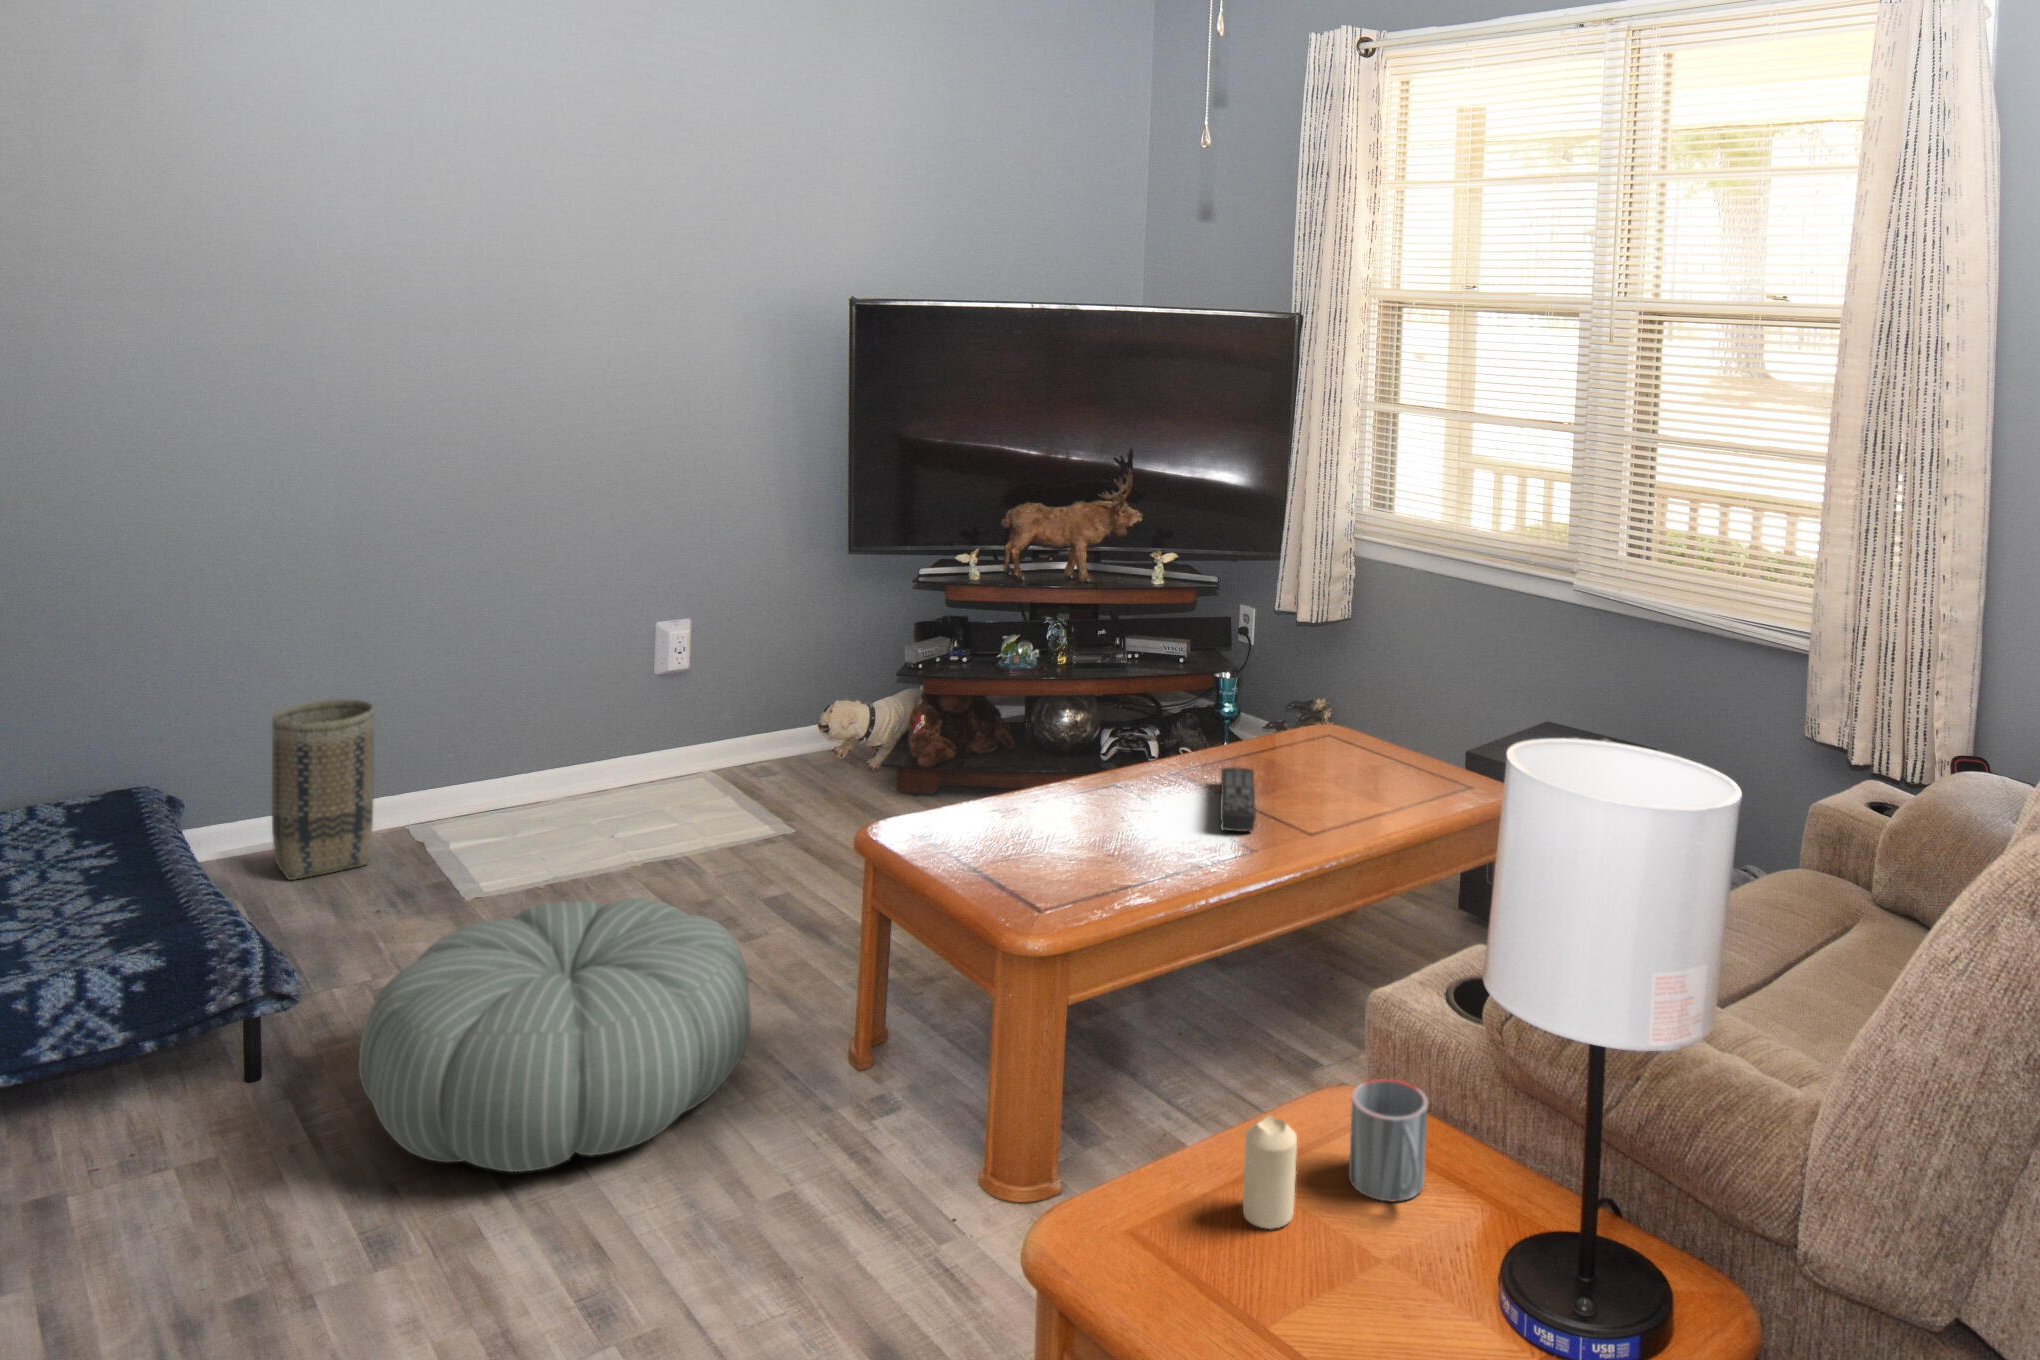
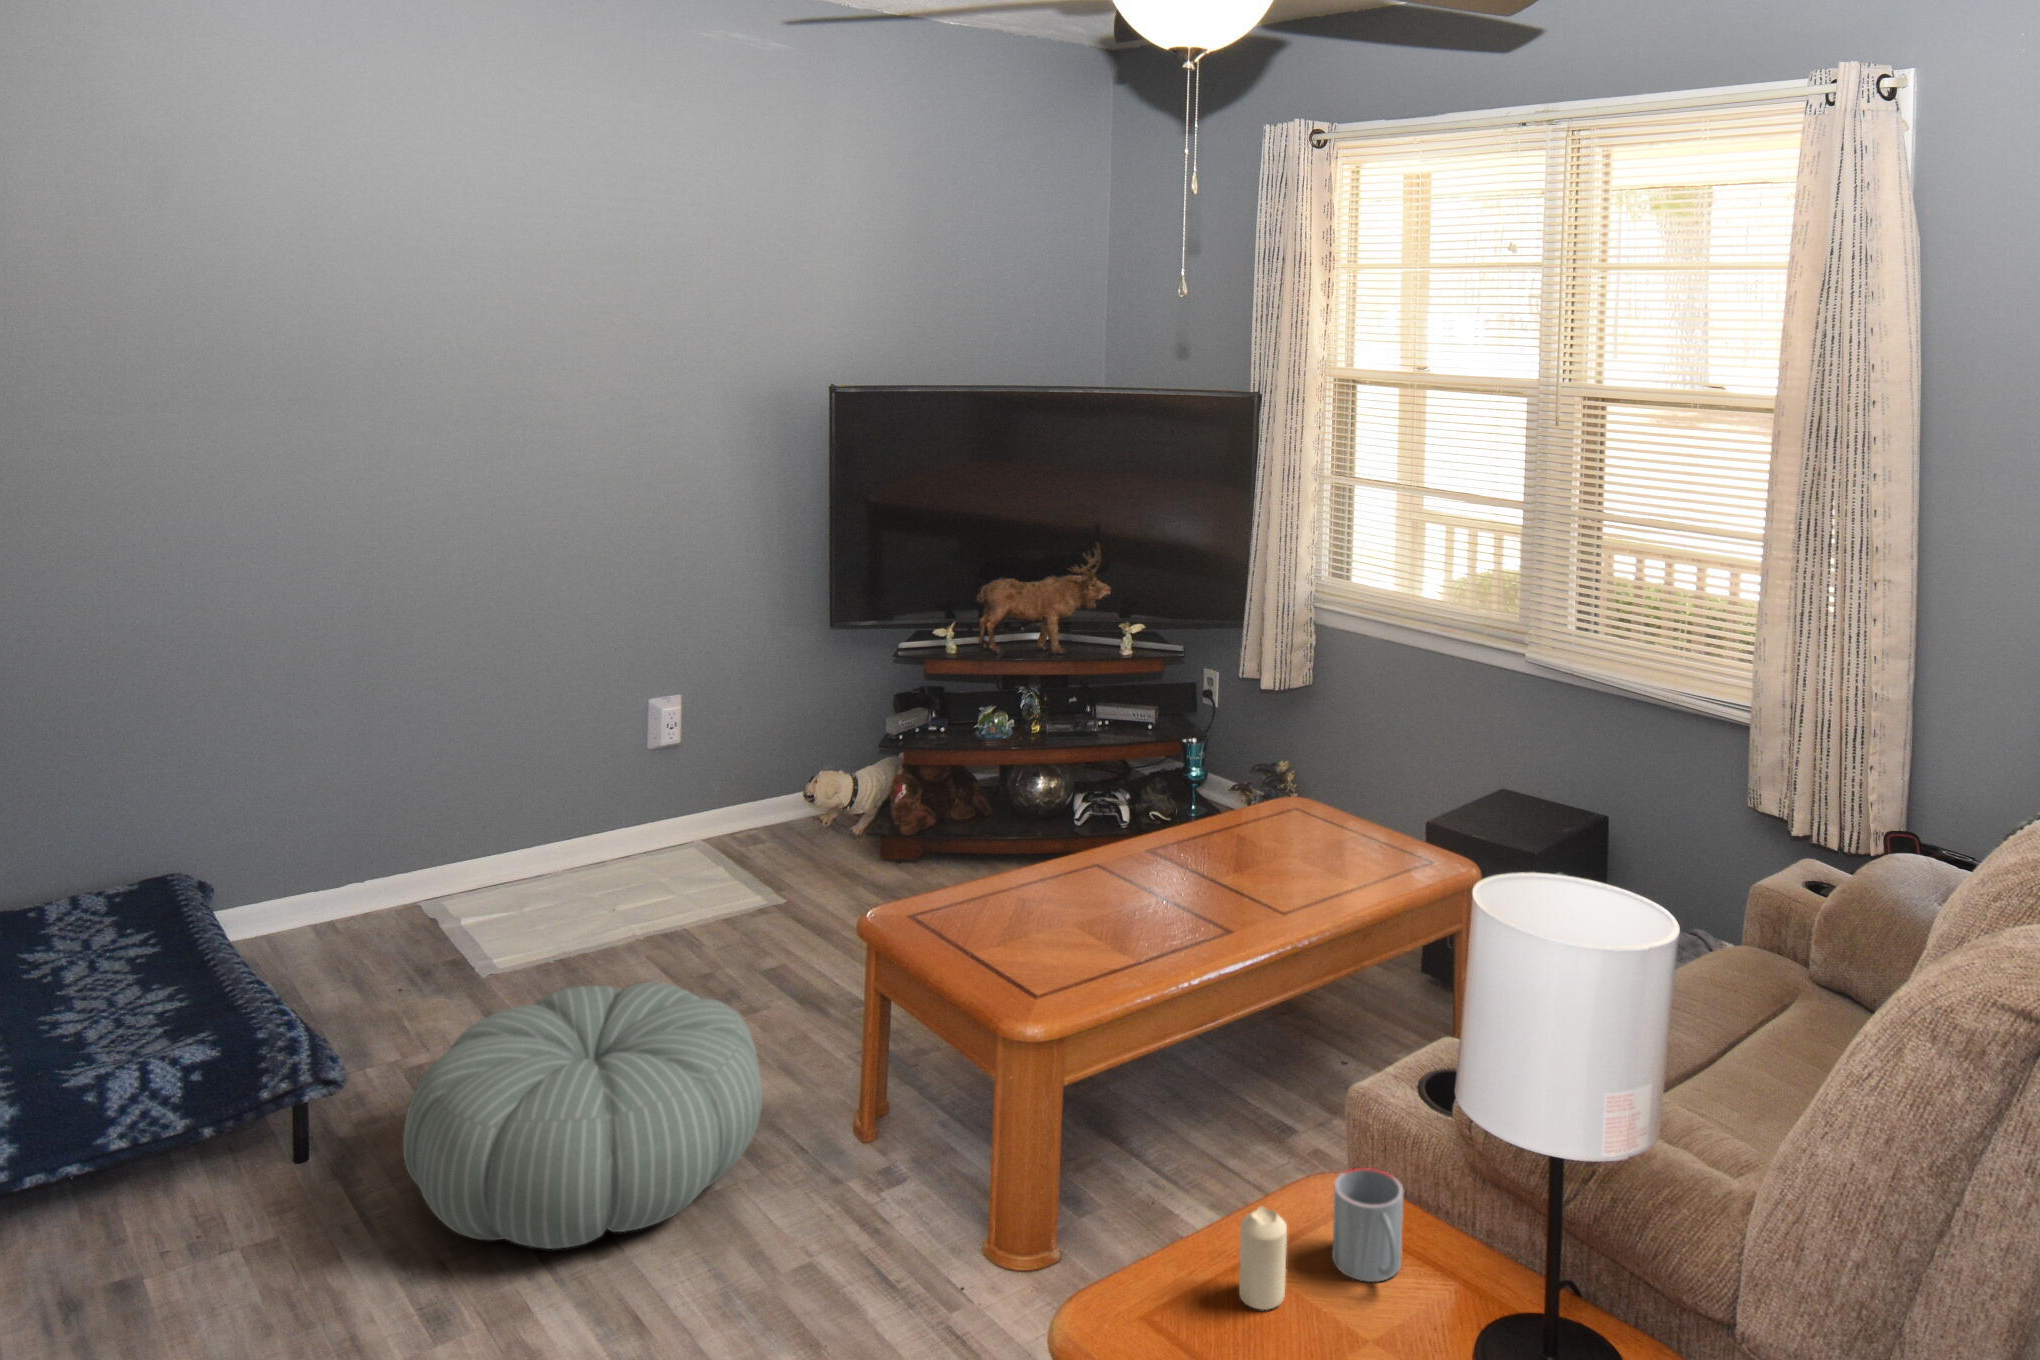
basket: present [272,699,374,880] -> none [293,785,387,960]
remote control: present [1220,768,1256,831] -> none [1196,847,1231,912]

